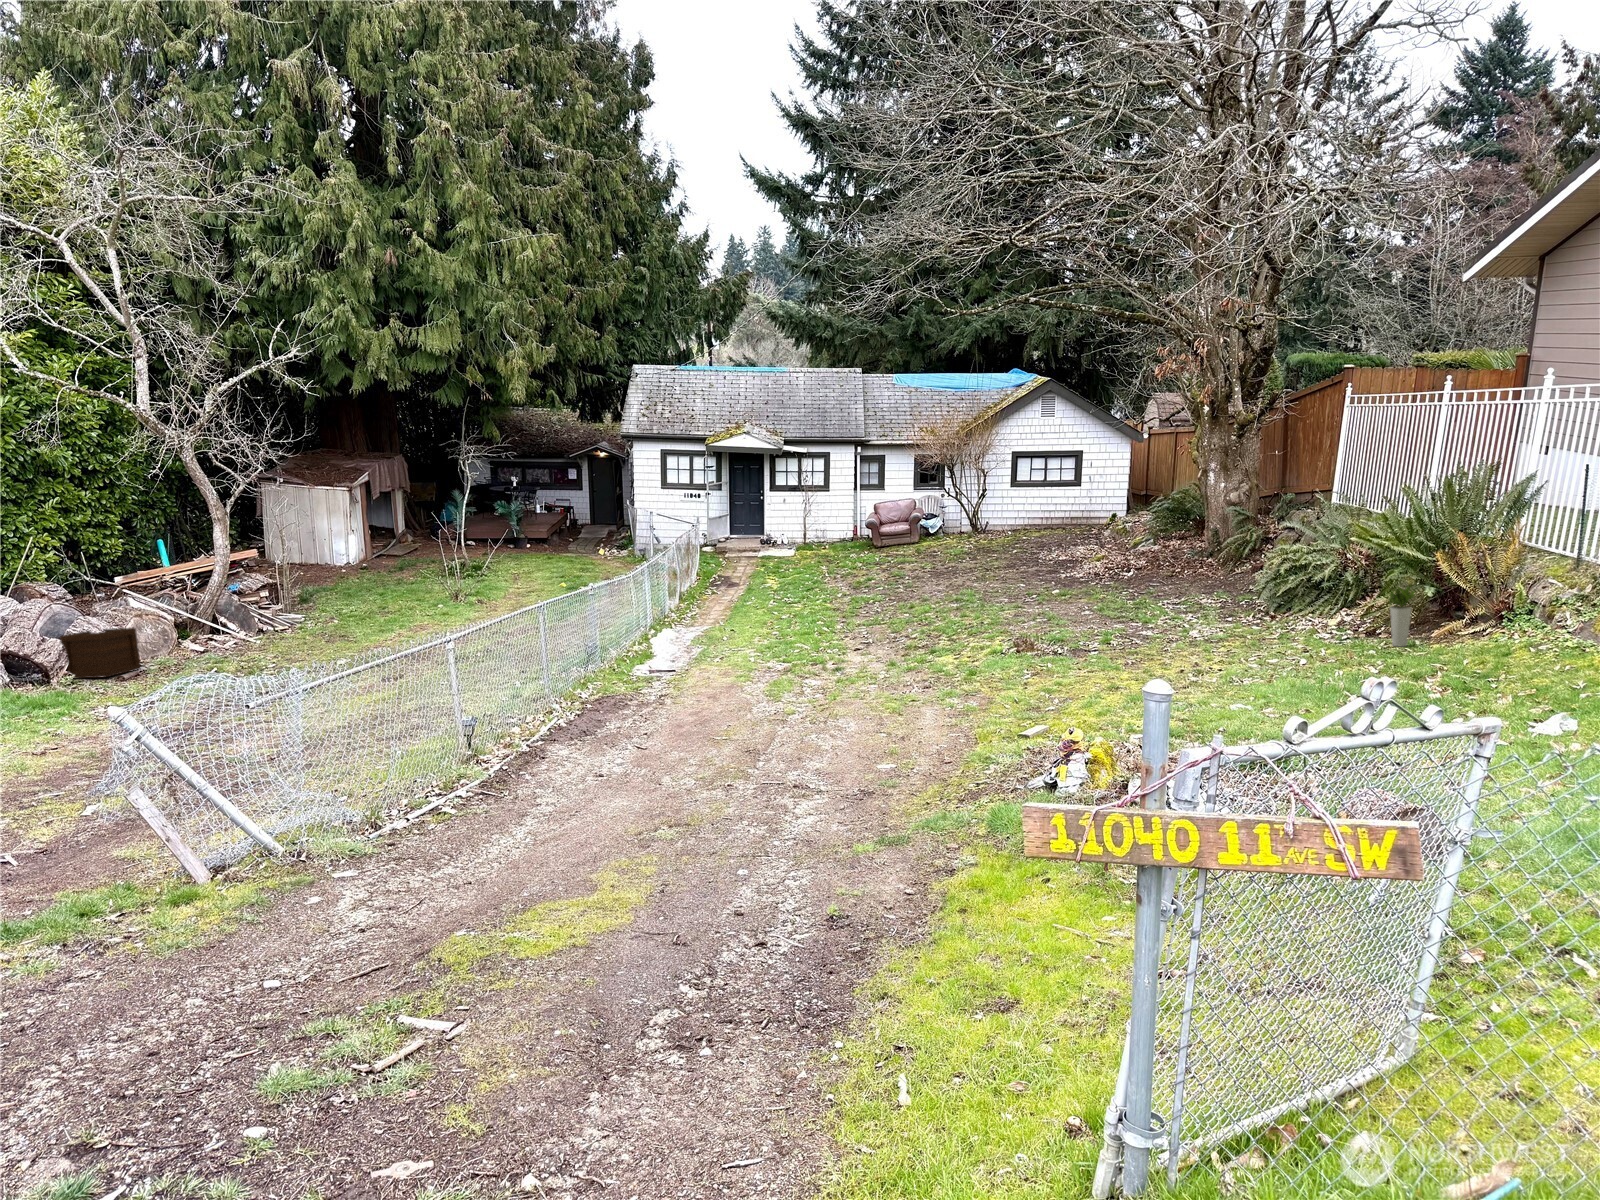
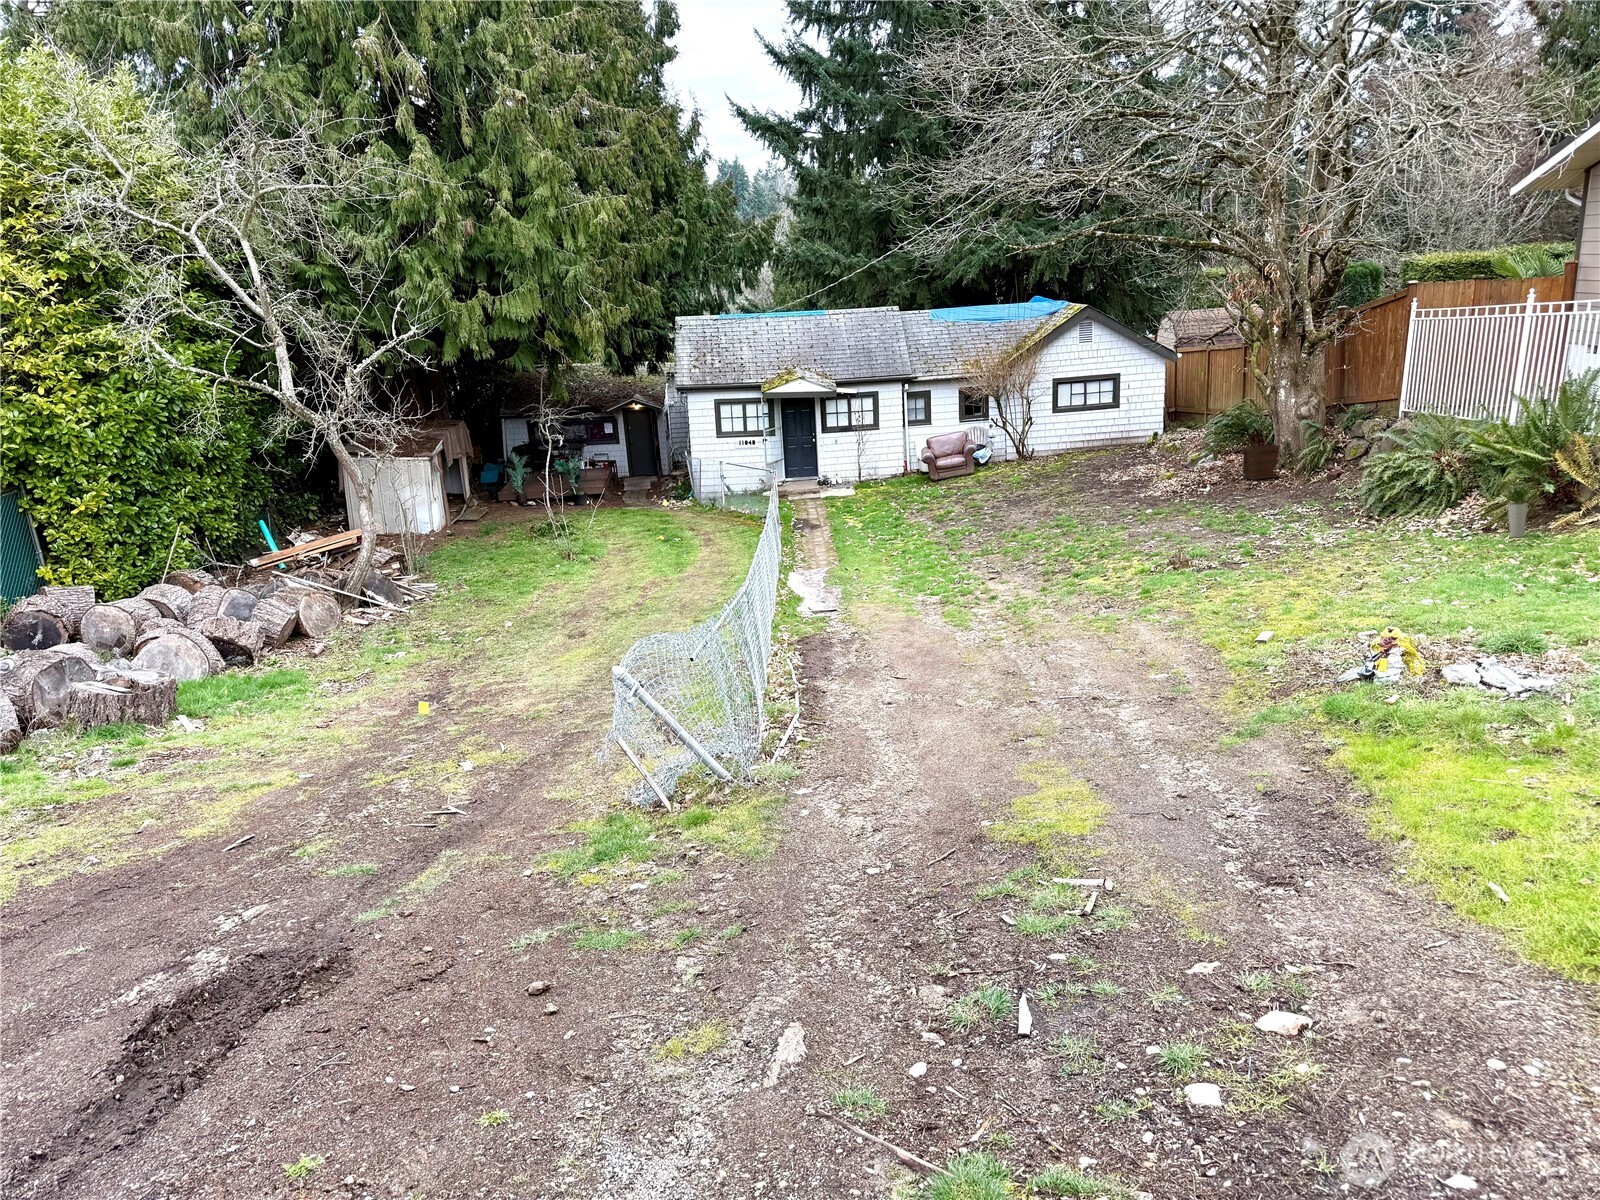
wooden crate: present [60,628,141,679] -> present [1242,443,1280,480]

